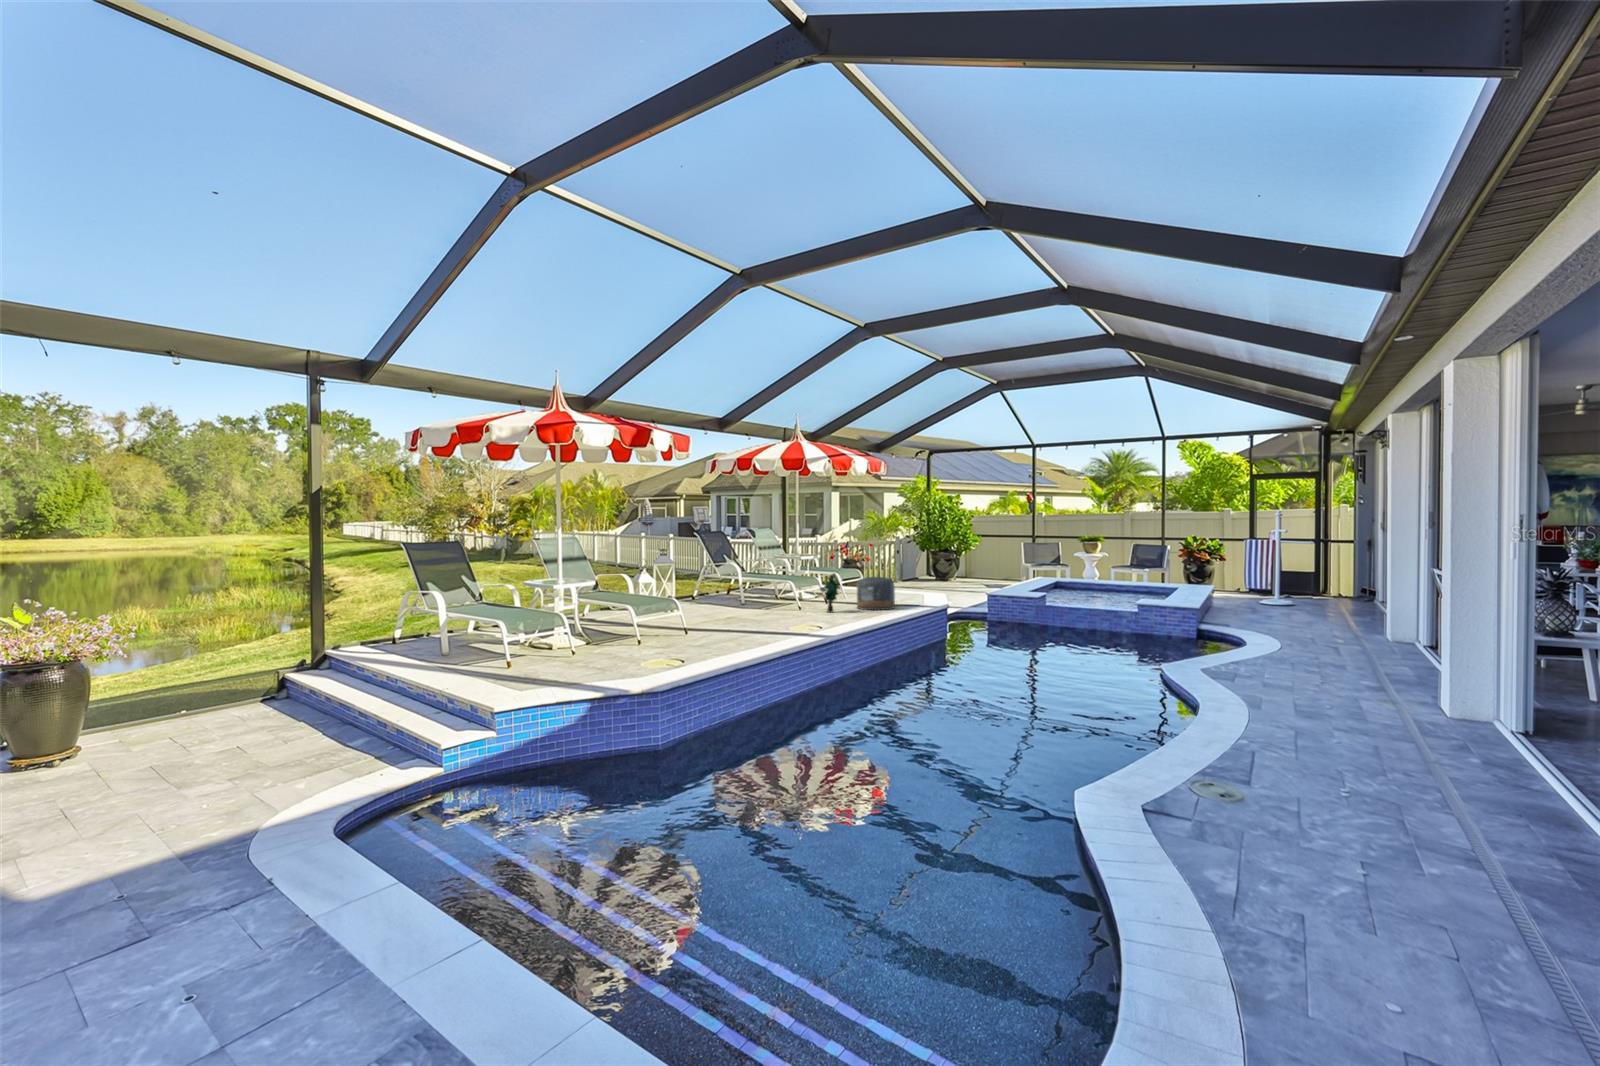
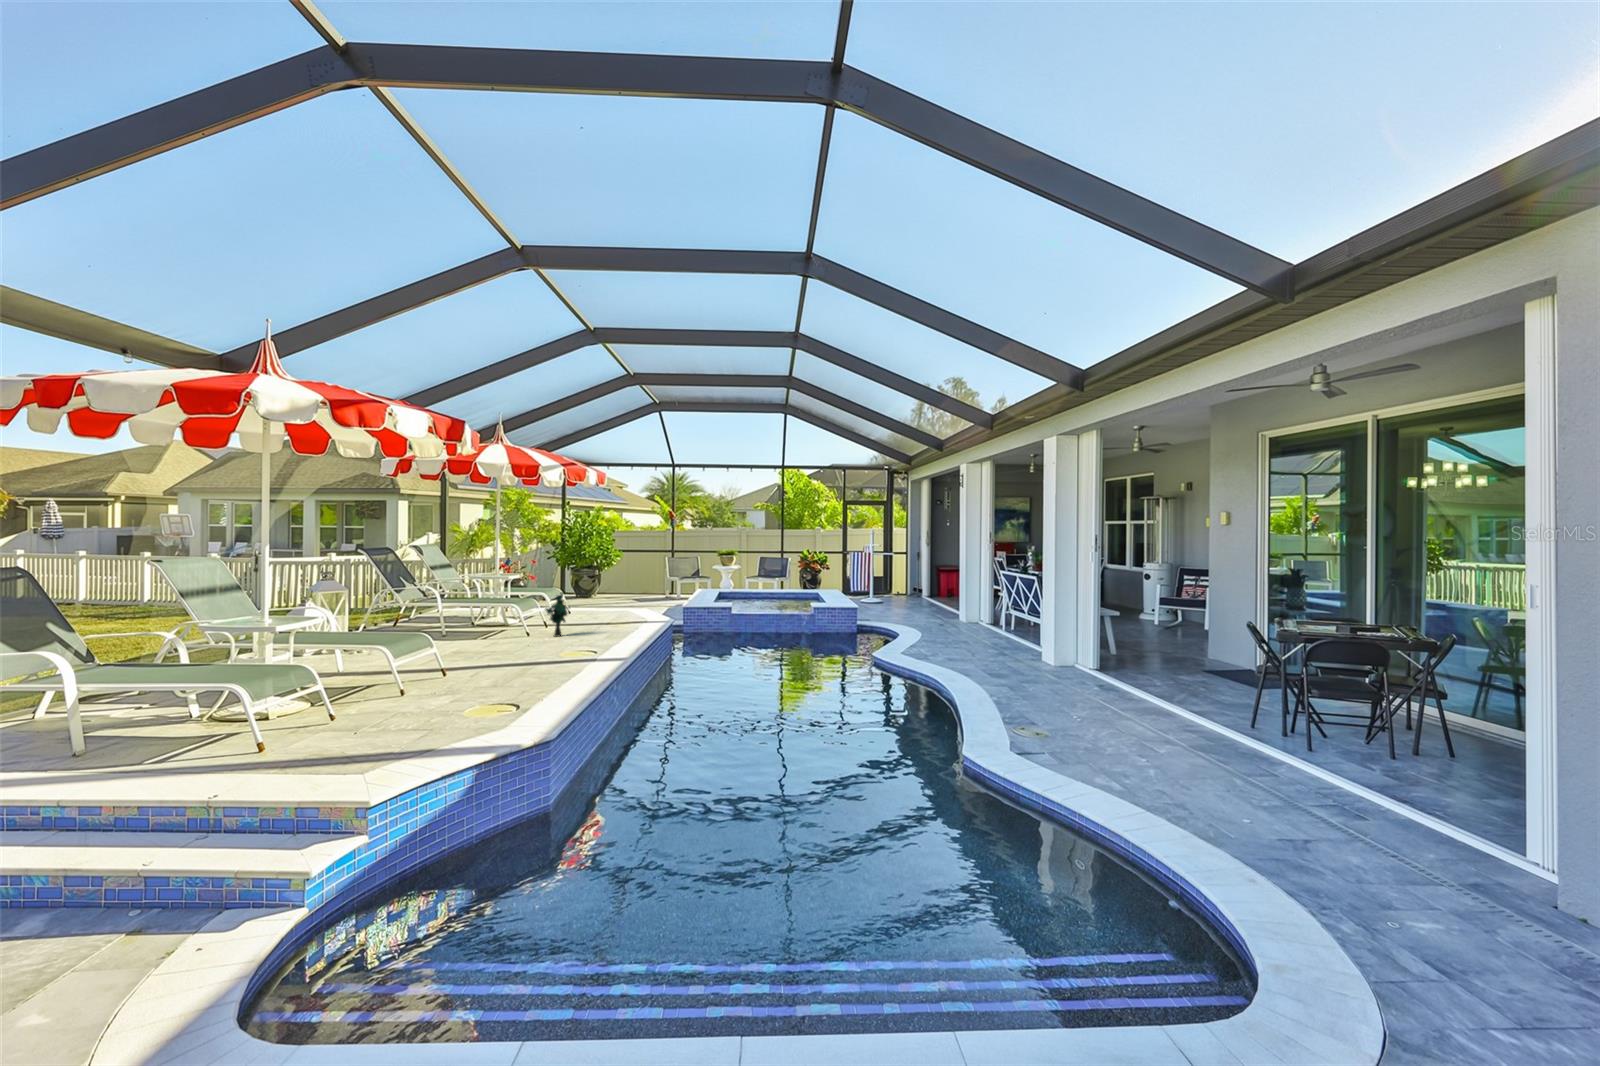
pouf: present [857,577,895,610] -> none [577,594,619,631]

